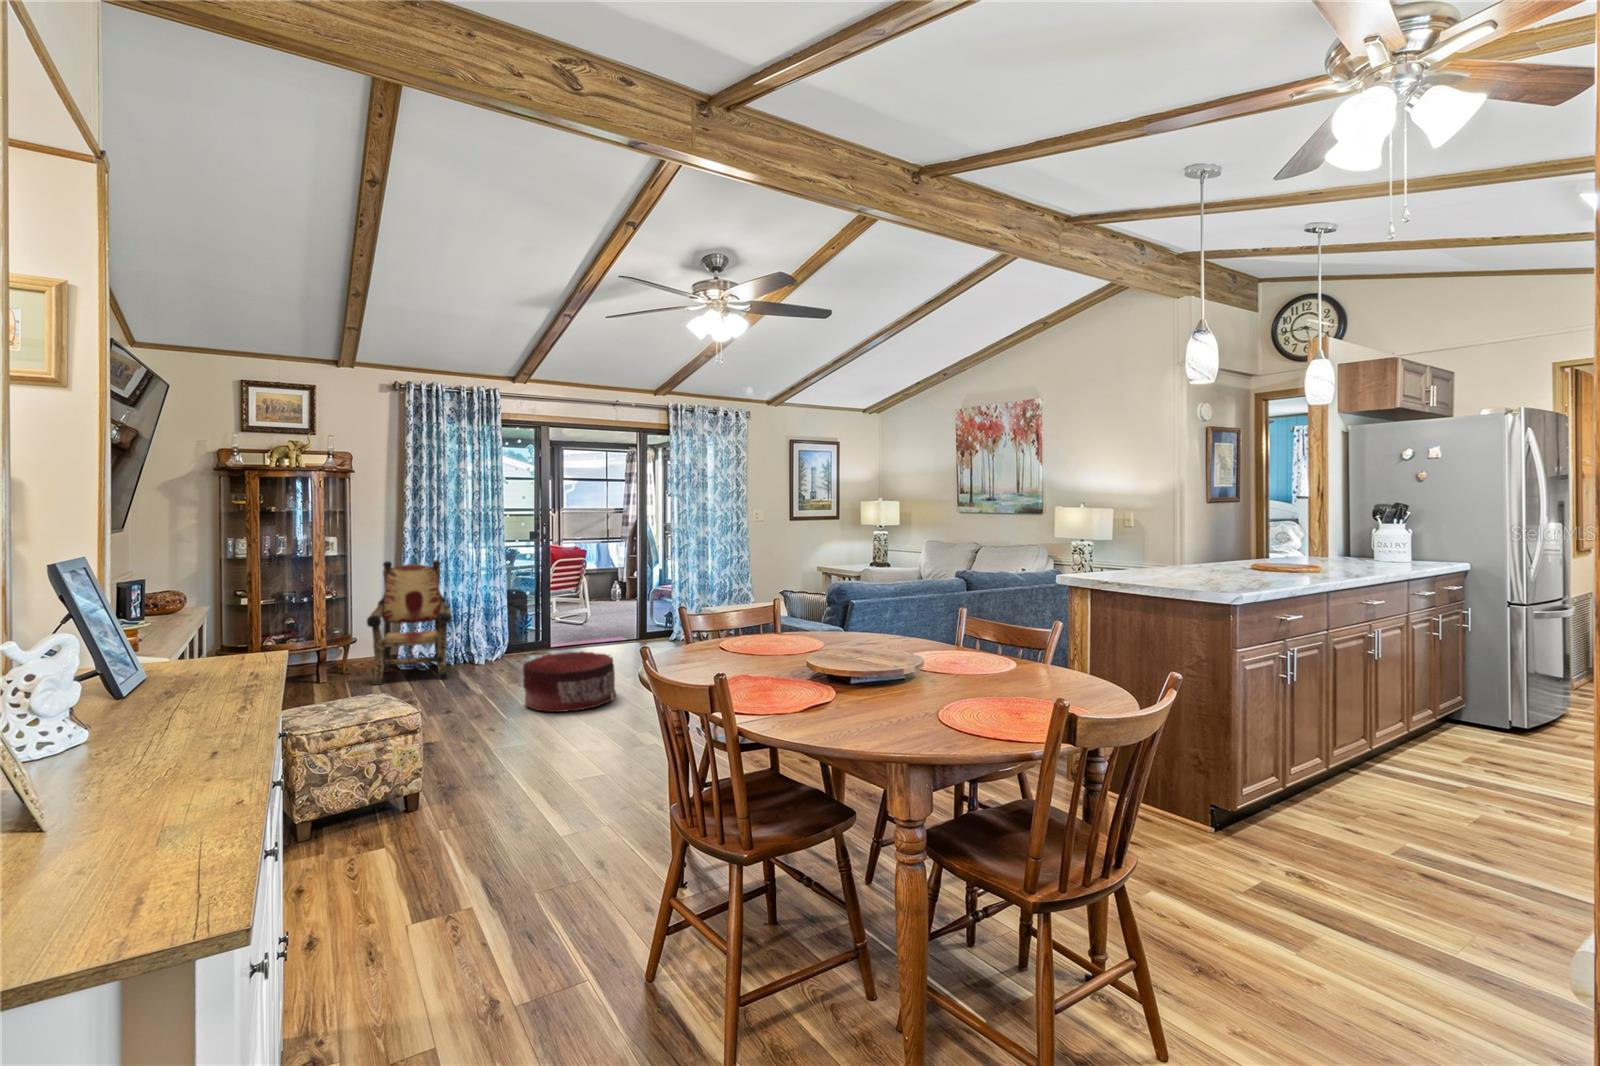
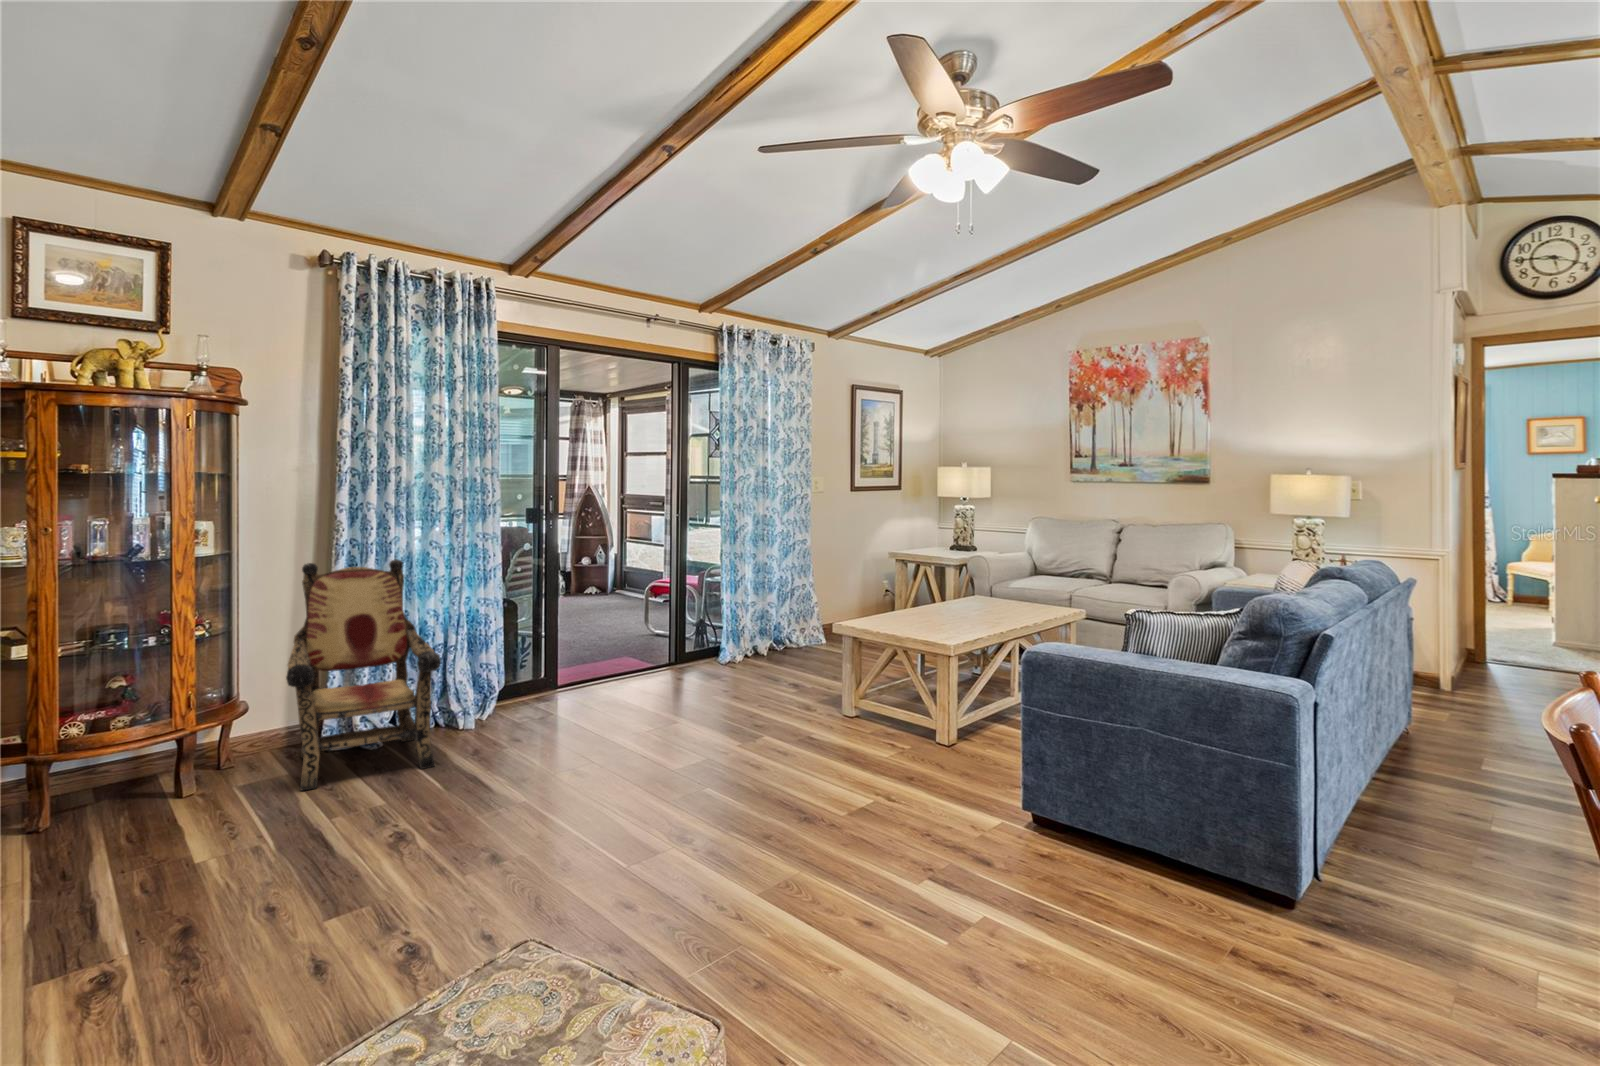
pouf: present [523,651,616,712] -> none [625,717,785,849]

